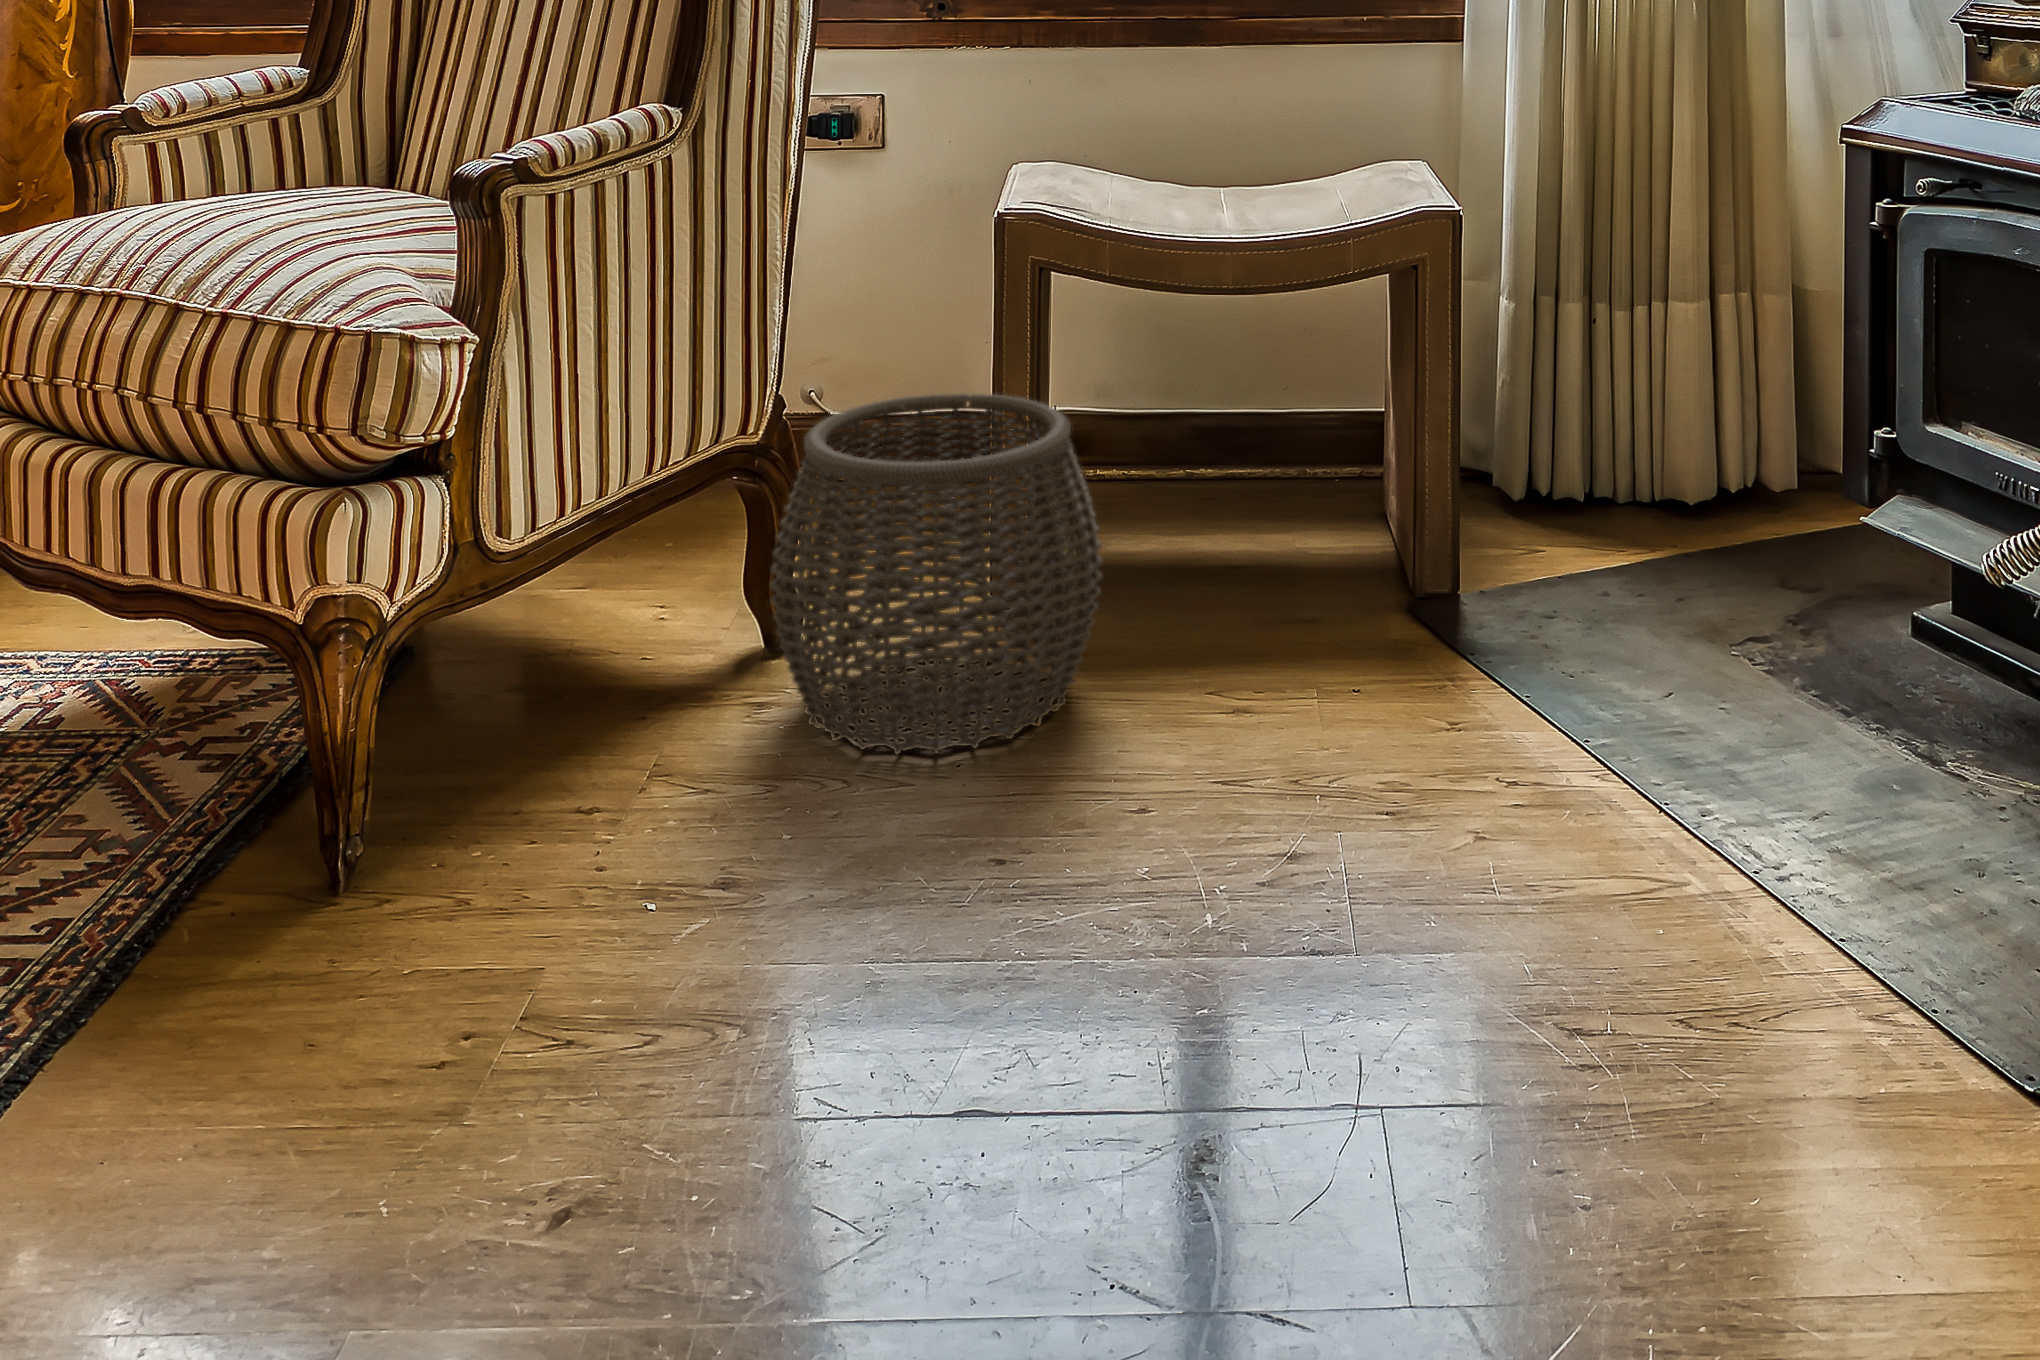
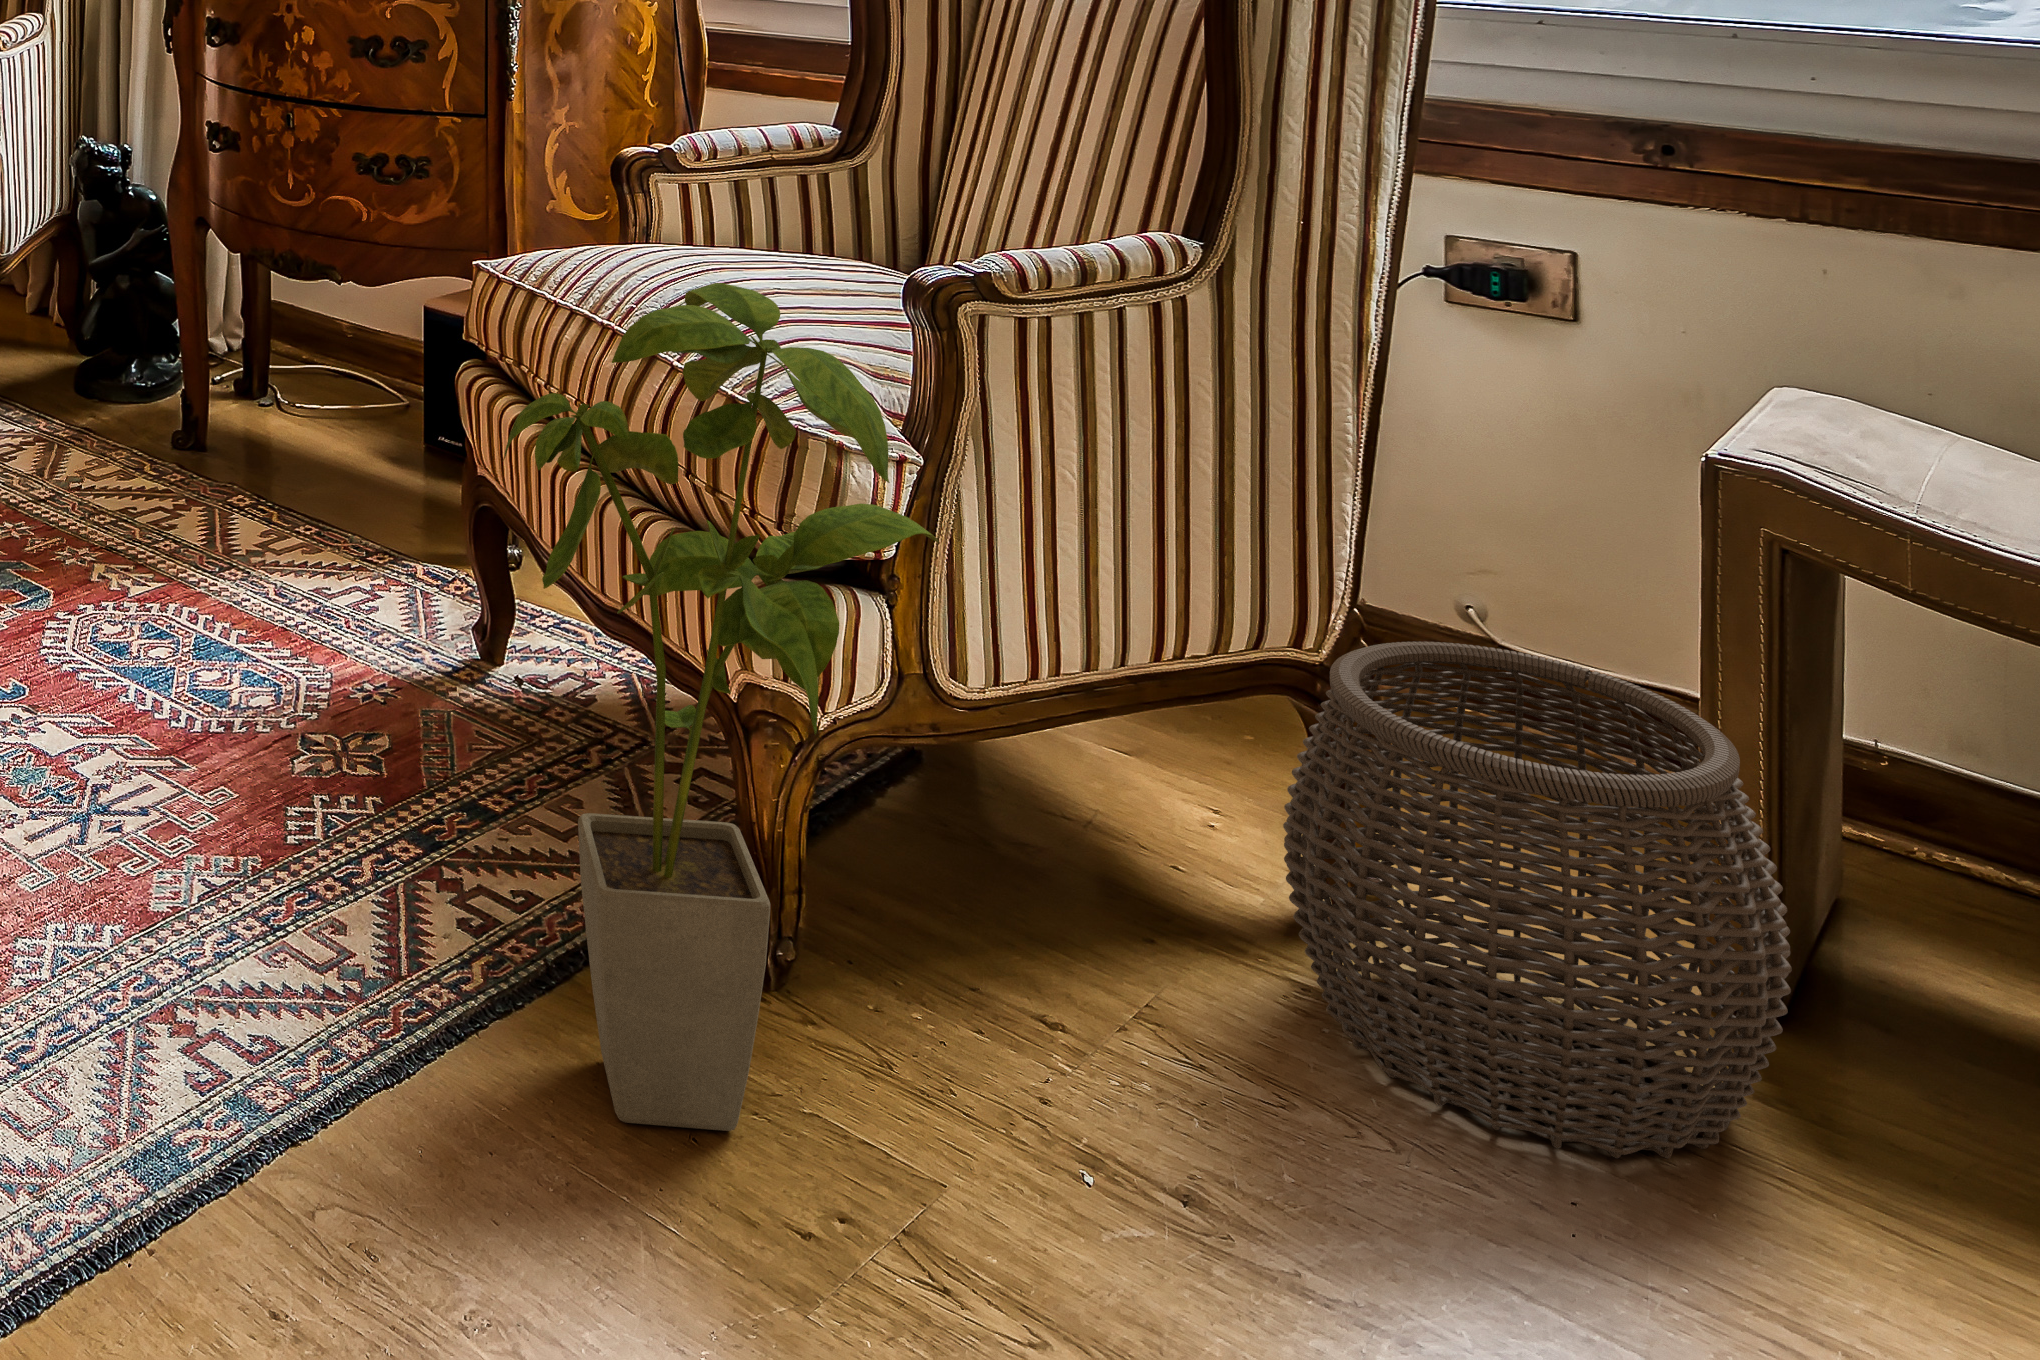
house plant: none [67,188,521,1067] -> present [503,283,939,1131]

